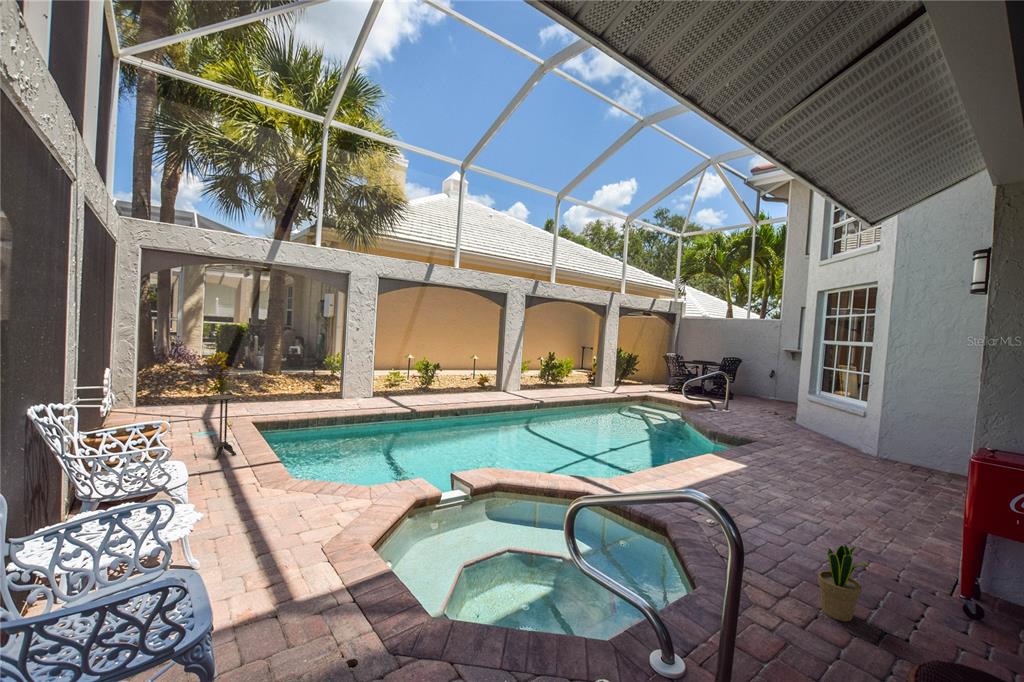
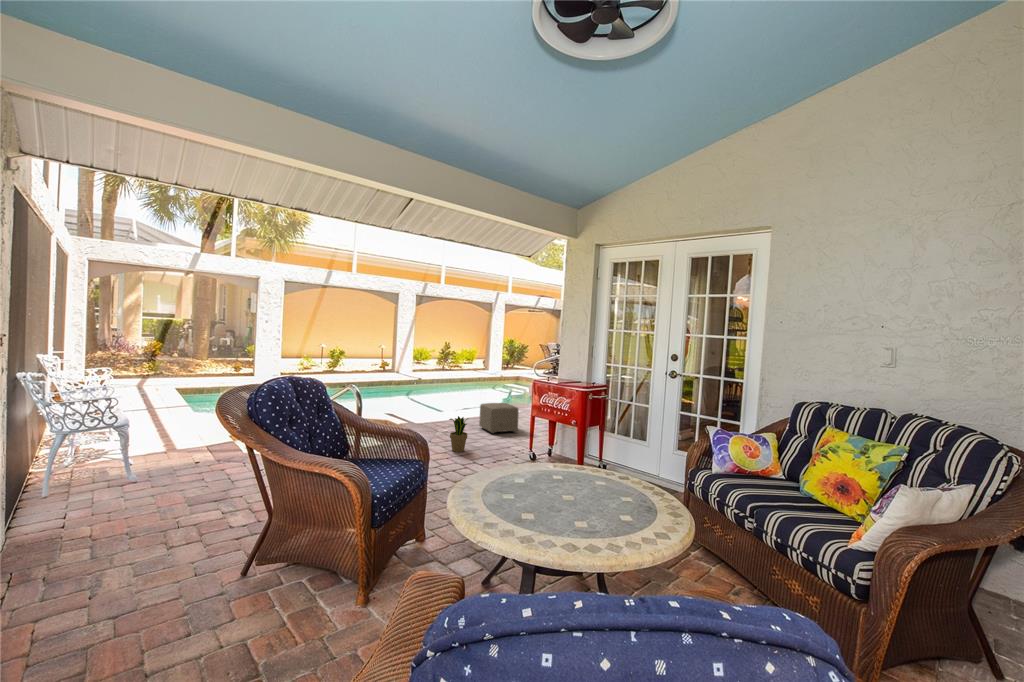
side table: present [209,395,237,460] -> none [140,361,159,403]
ottoman: none [763,479,848,543] -> present [479,403,519,434]

